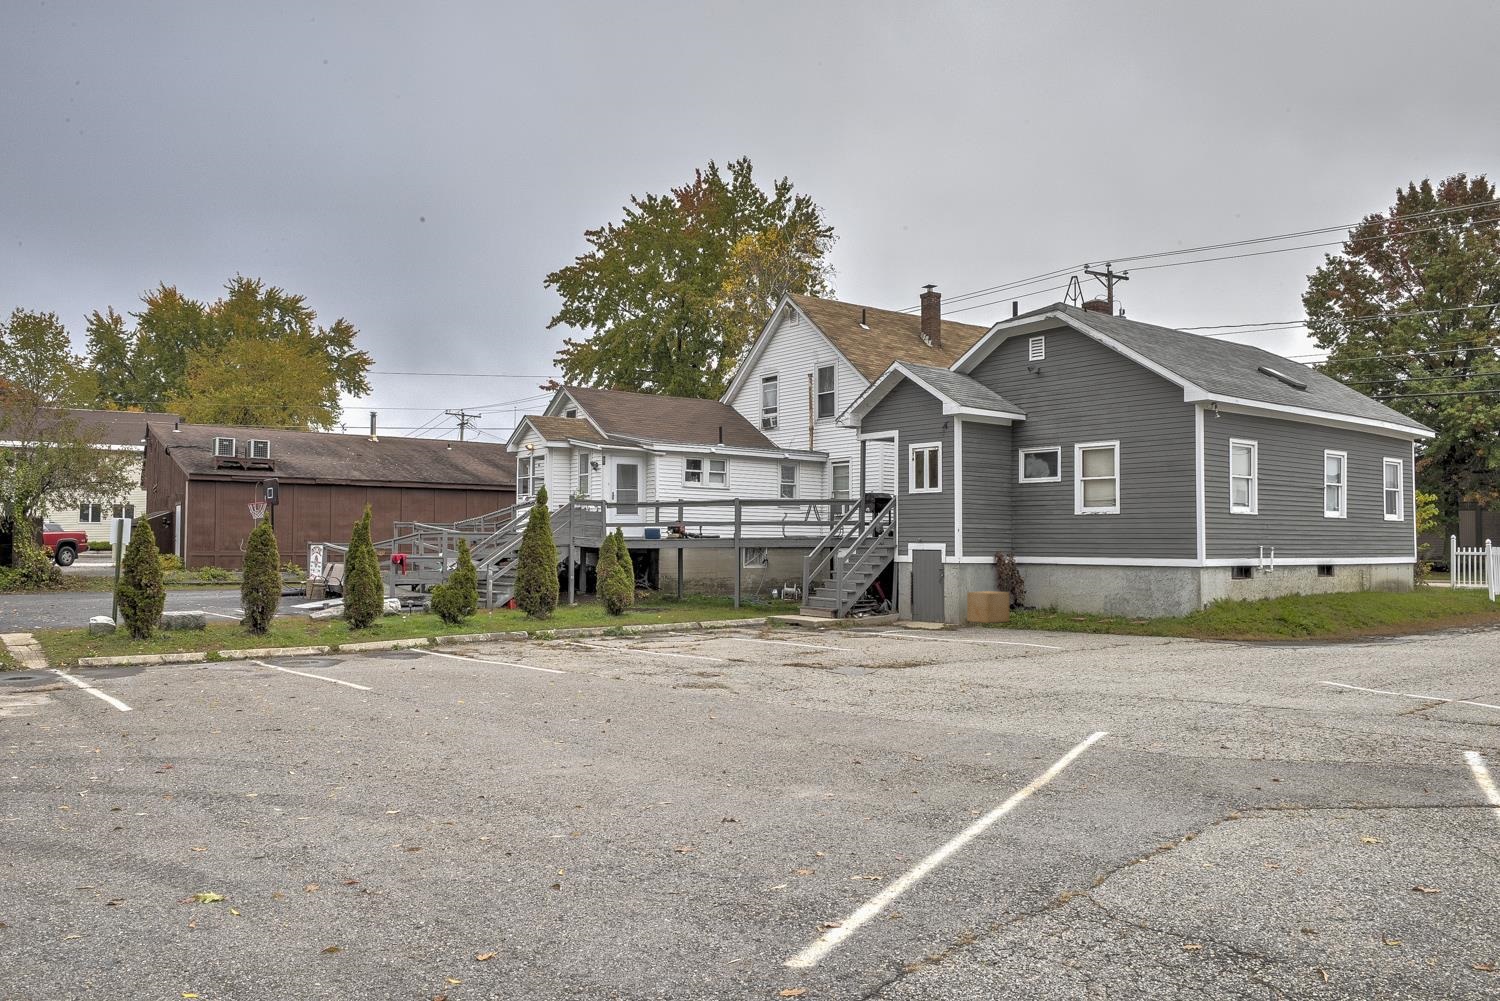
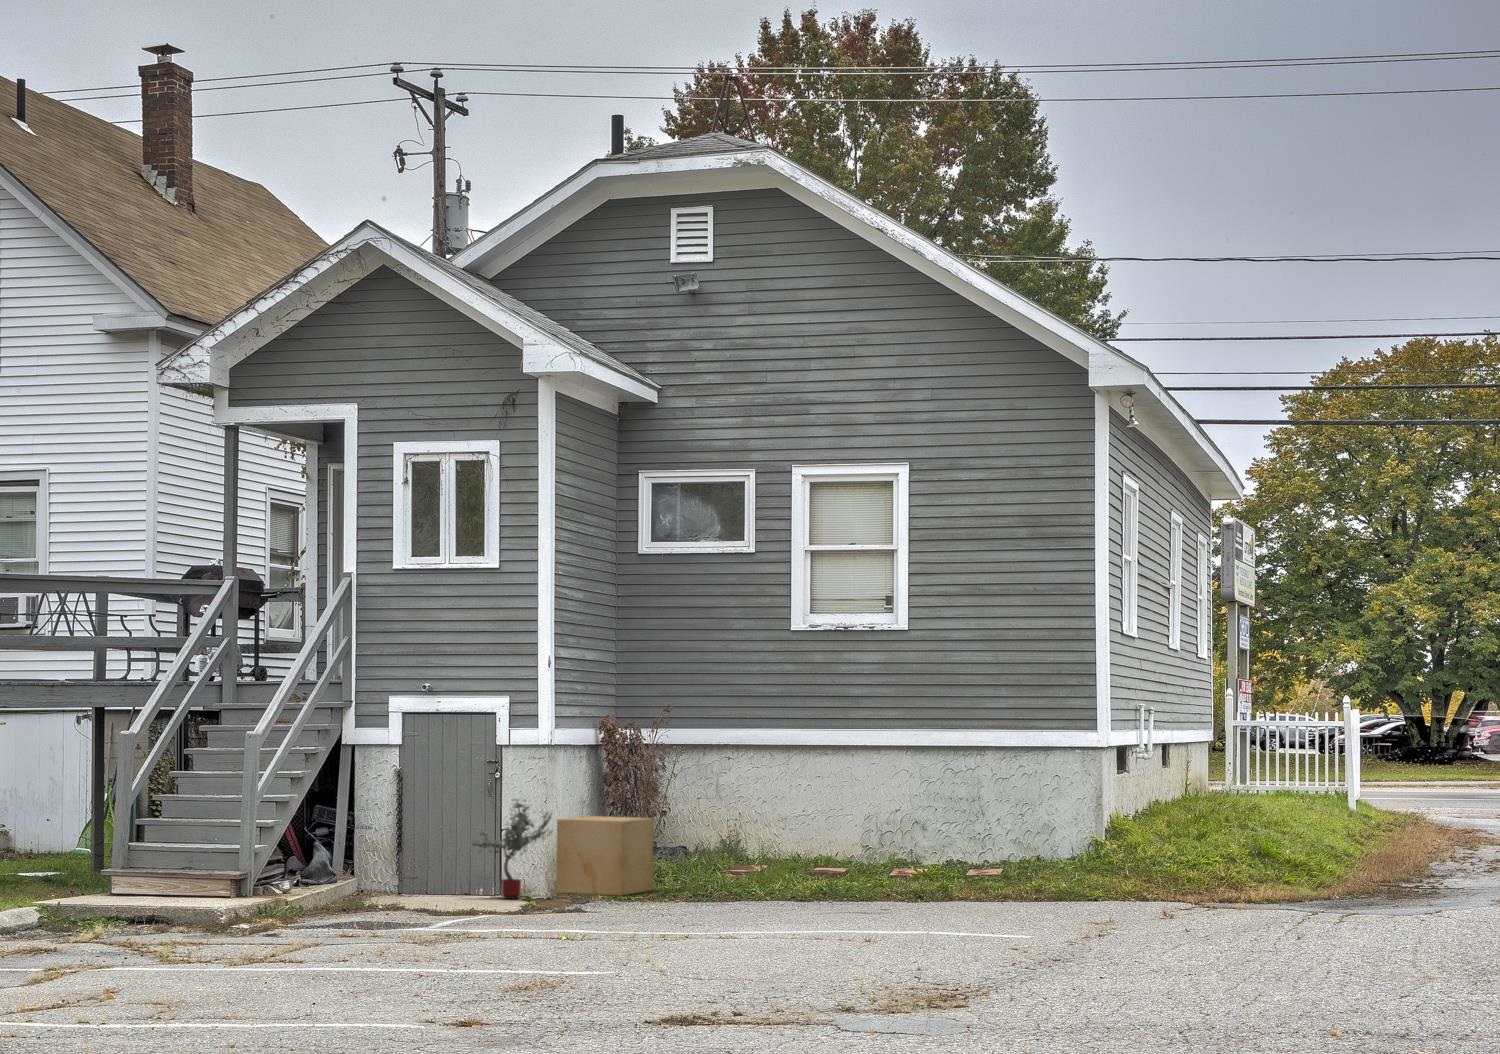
potted tree: none [924,583,956,623] -> present [472,799,552,899]

